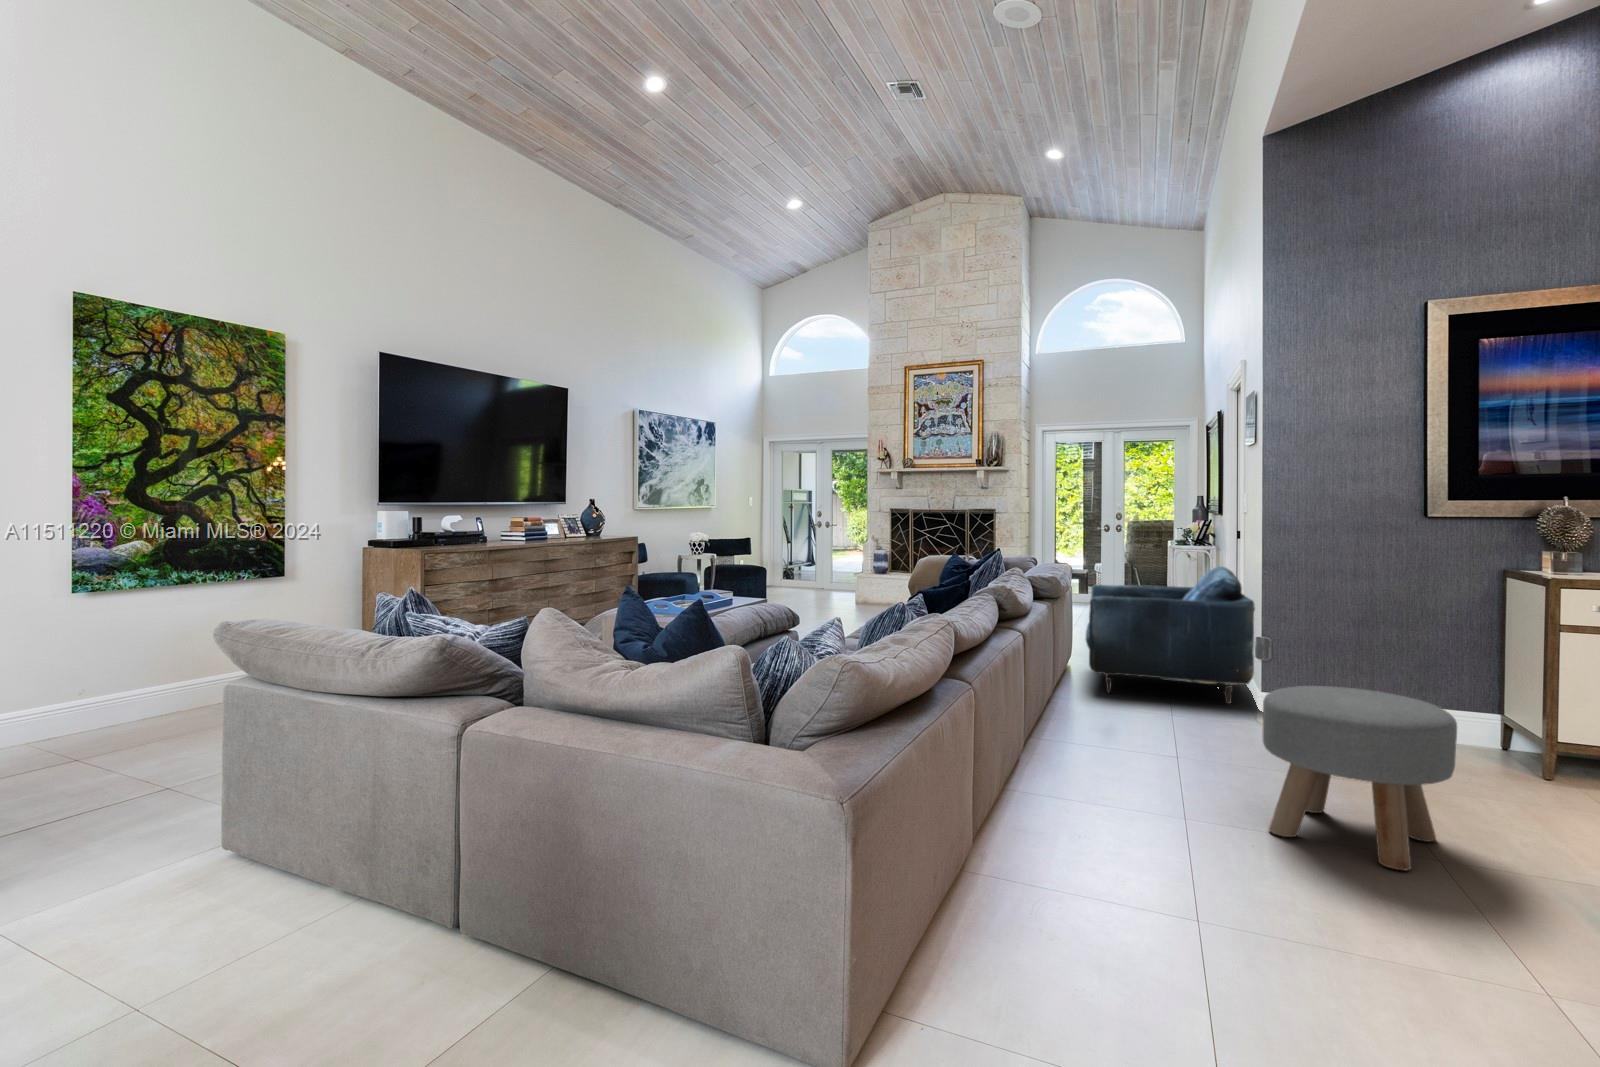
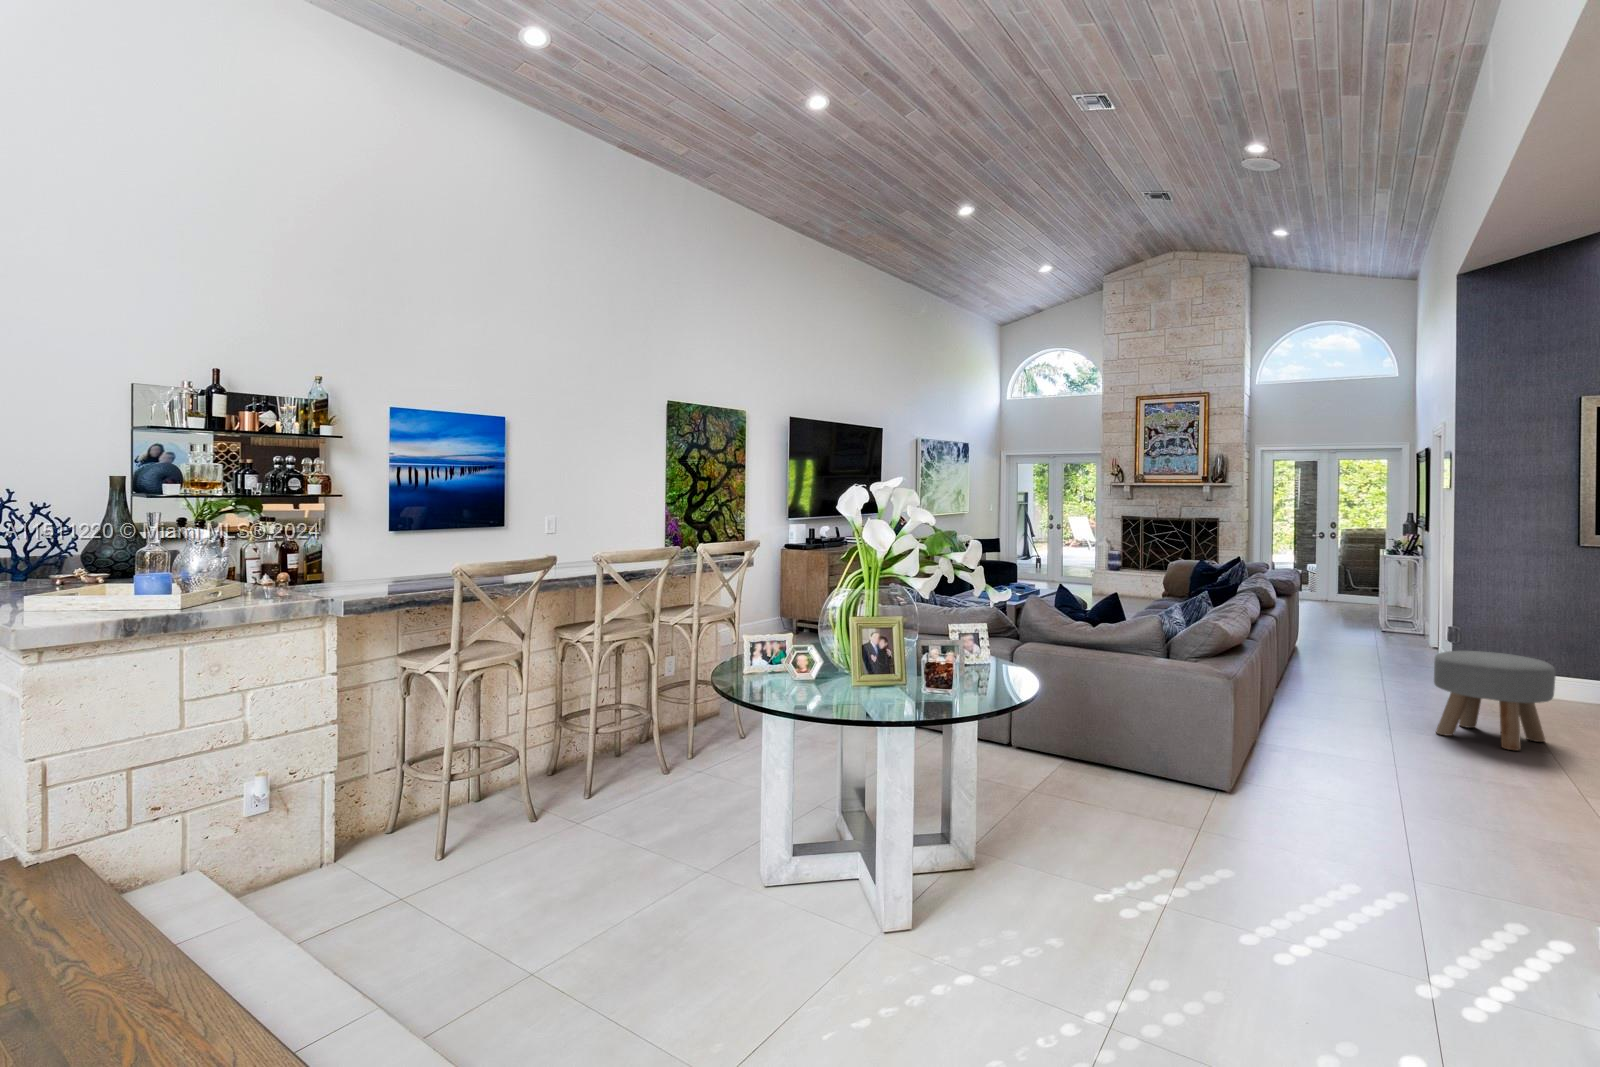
armchair: present [1086,567,1255,703] -> none [1312,574,1446,675]

